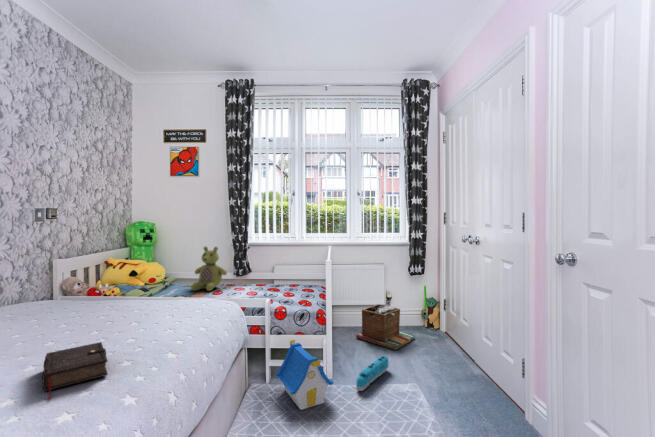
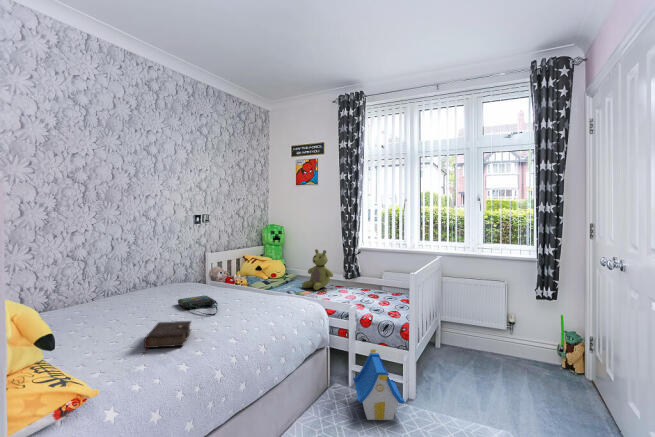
laundry basket: present [356,304,414,350] -> none [462,328,539,386]
tote bag: none [42,312,117,334] -> present [178,296,218,316]
toy train: present [356,356,388,391] -> none [434,388,484,420]

